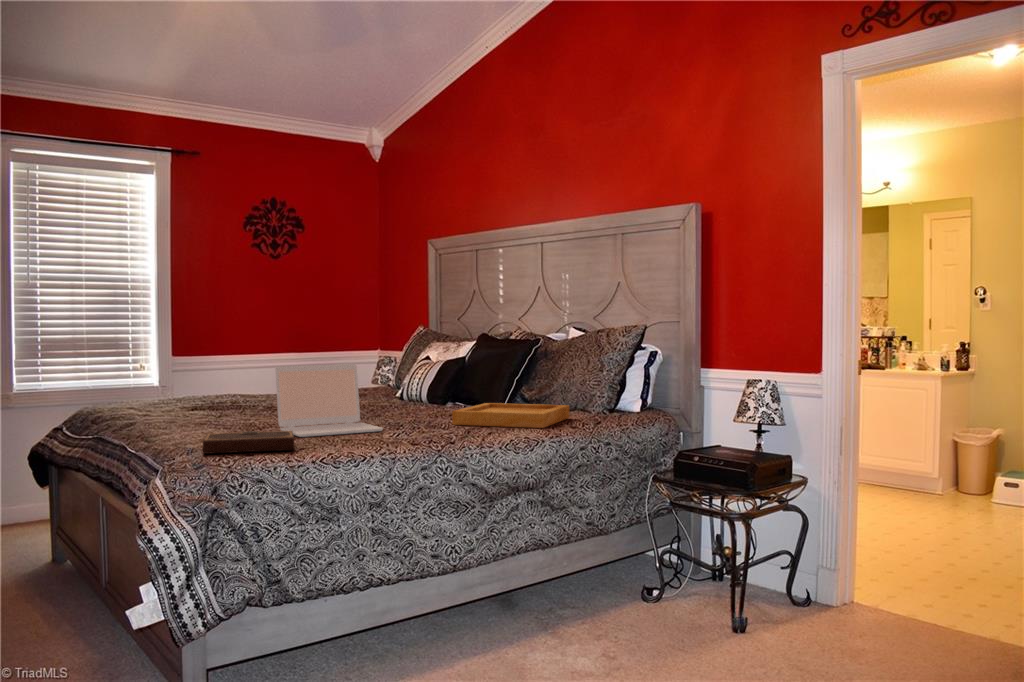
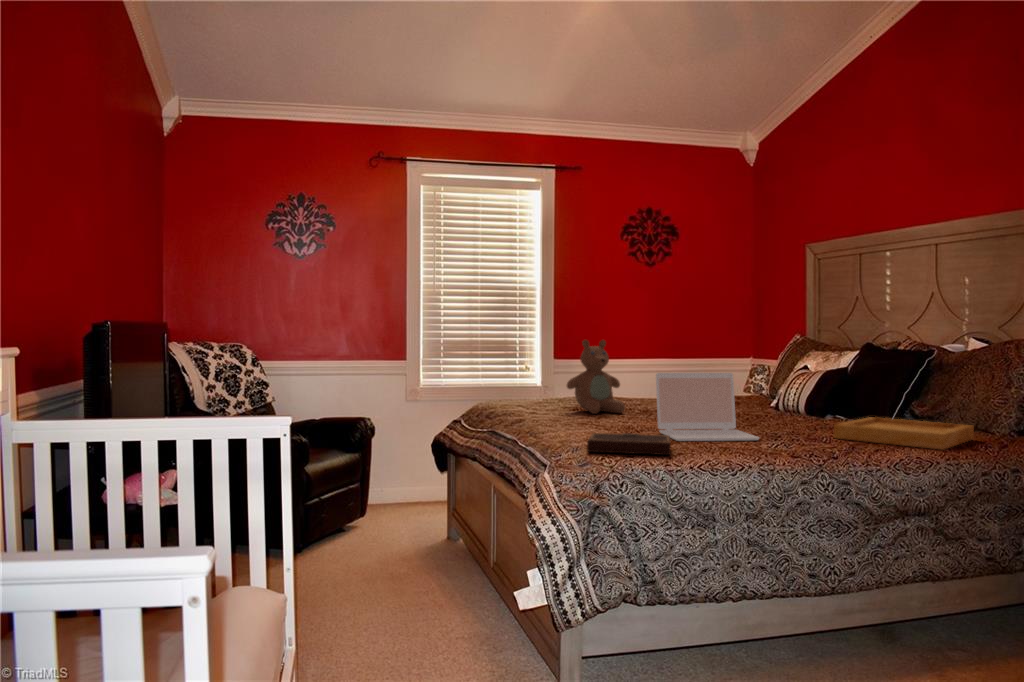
teddy bear: none [167,331,239,417] -> present [567,340,625,414]

